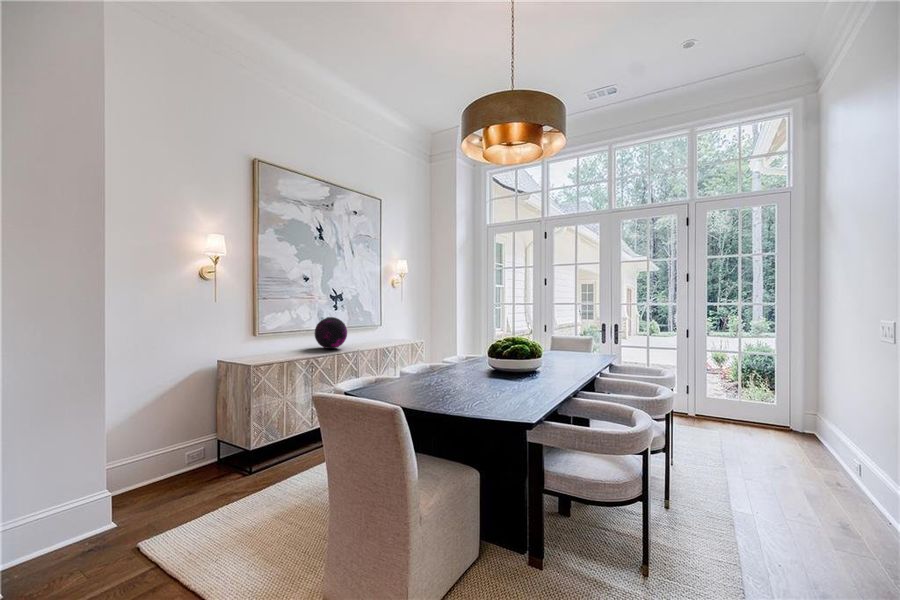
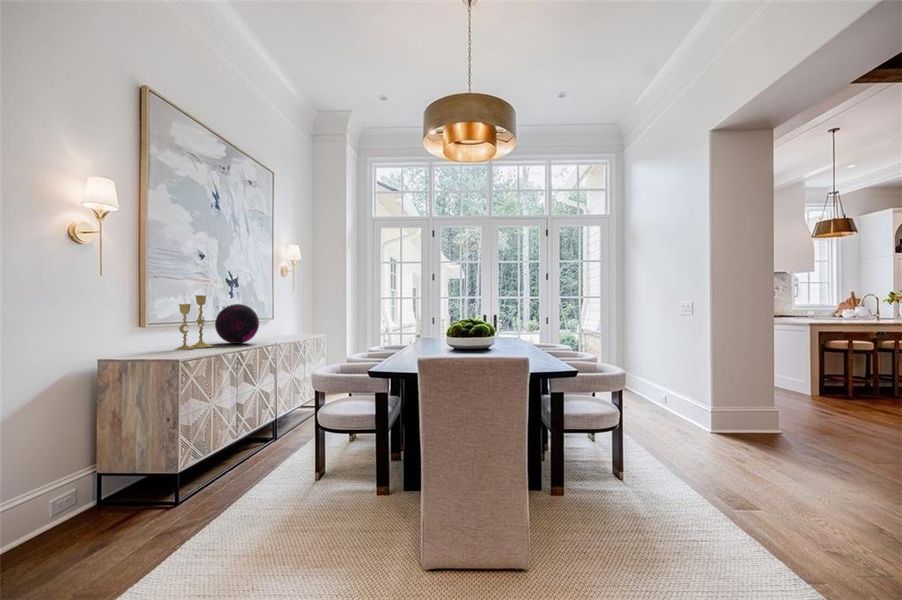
candlestick: none [275,312,305,355] -> present [175,295,212,350]

